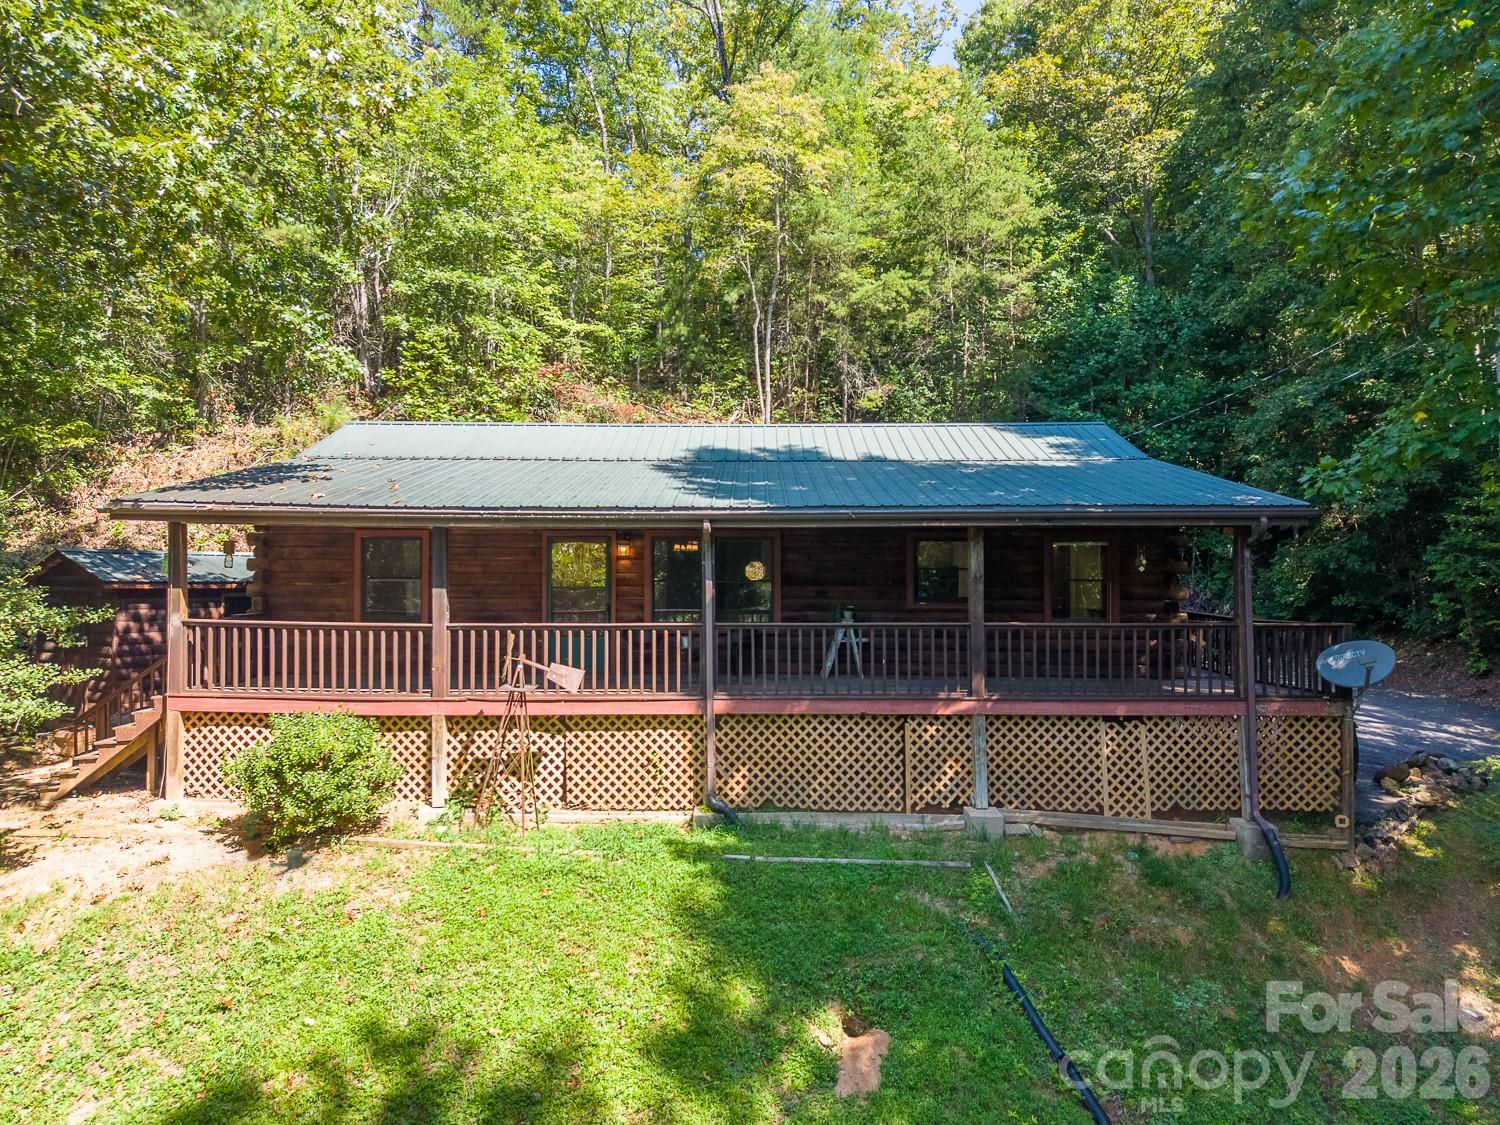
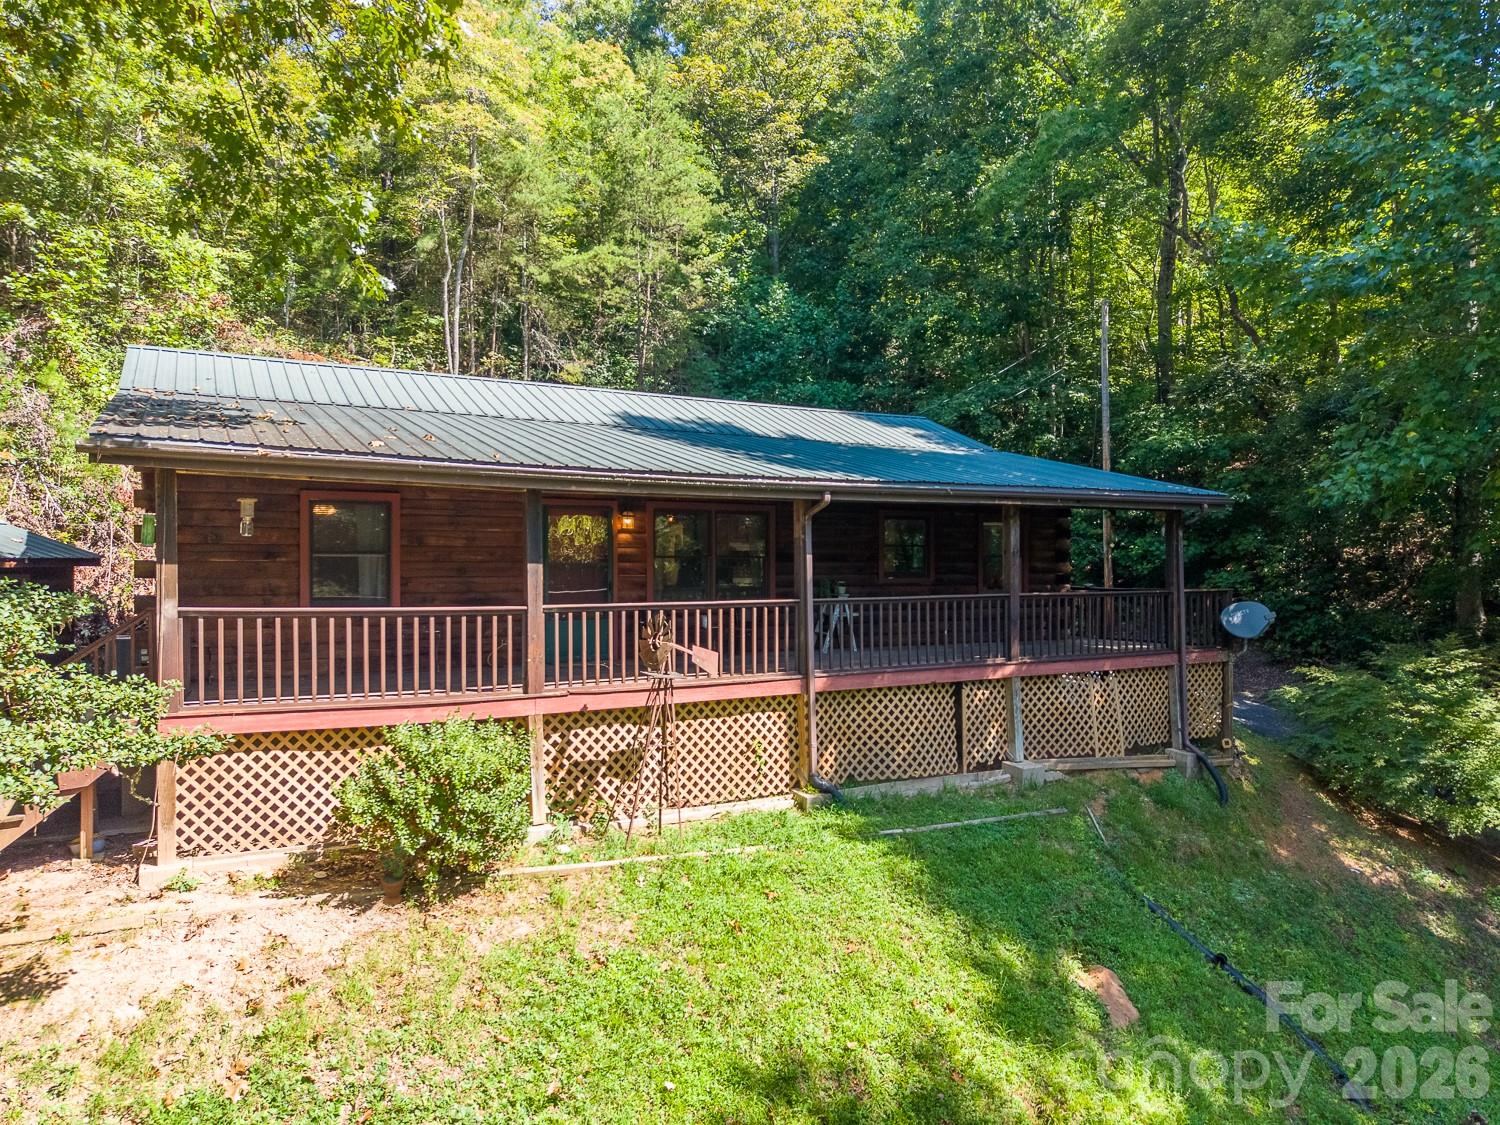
watering can: present [270,845,308,869] -> none [441,877,464,906]

